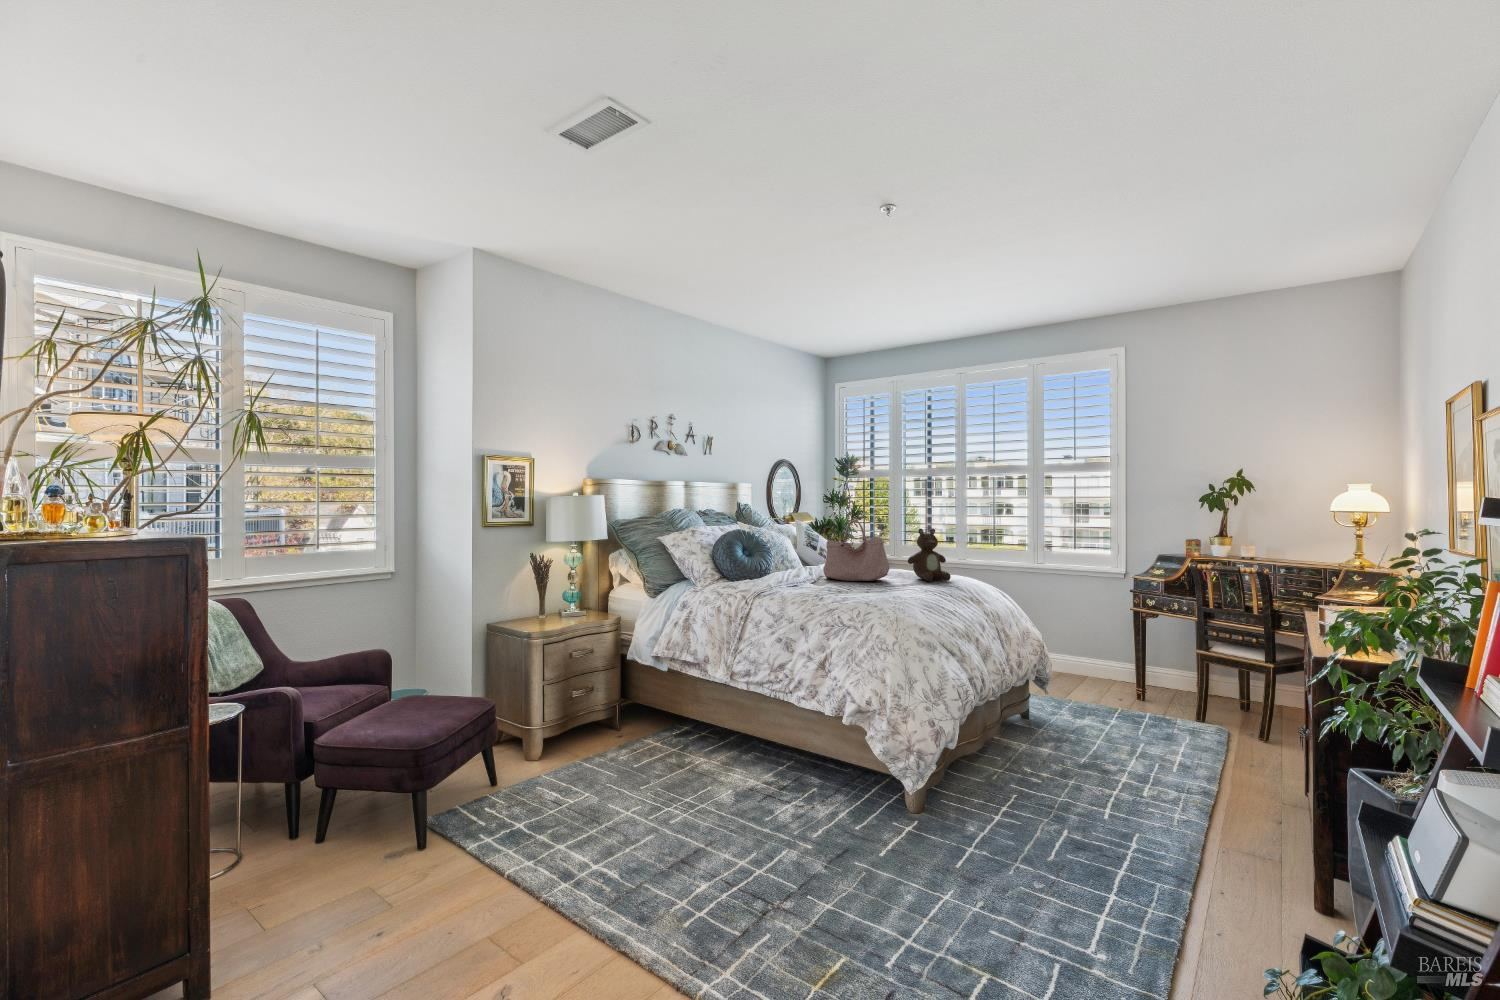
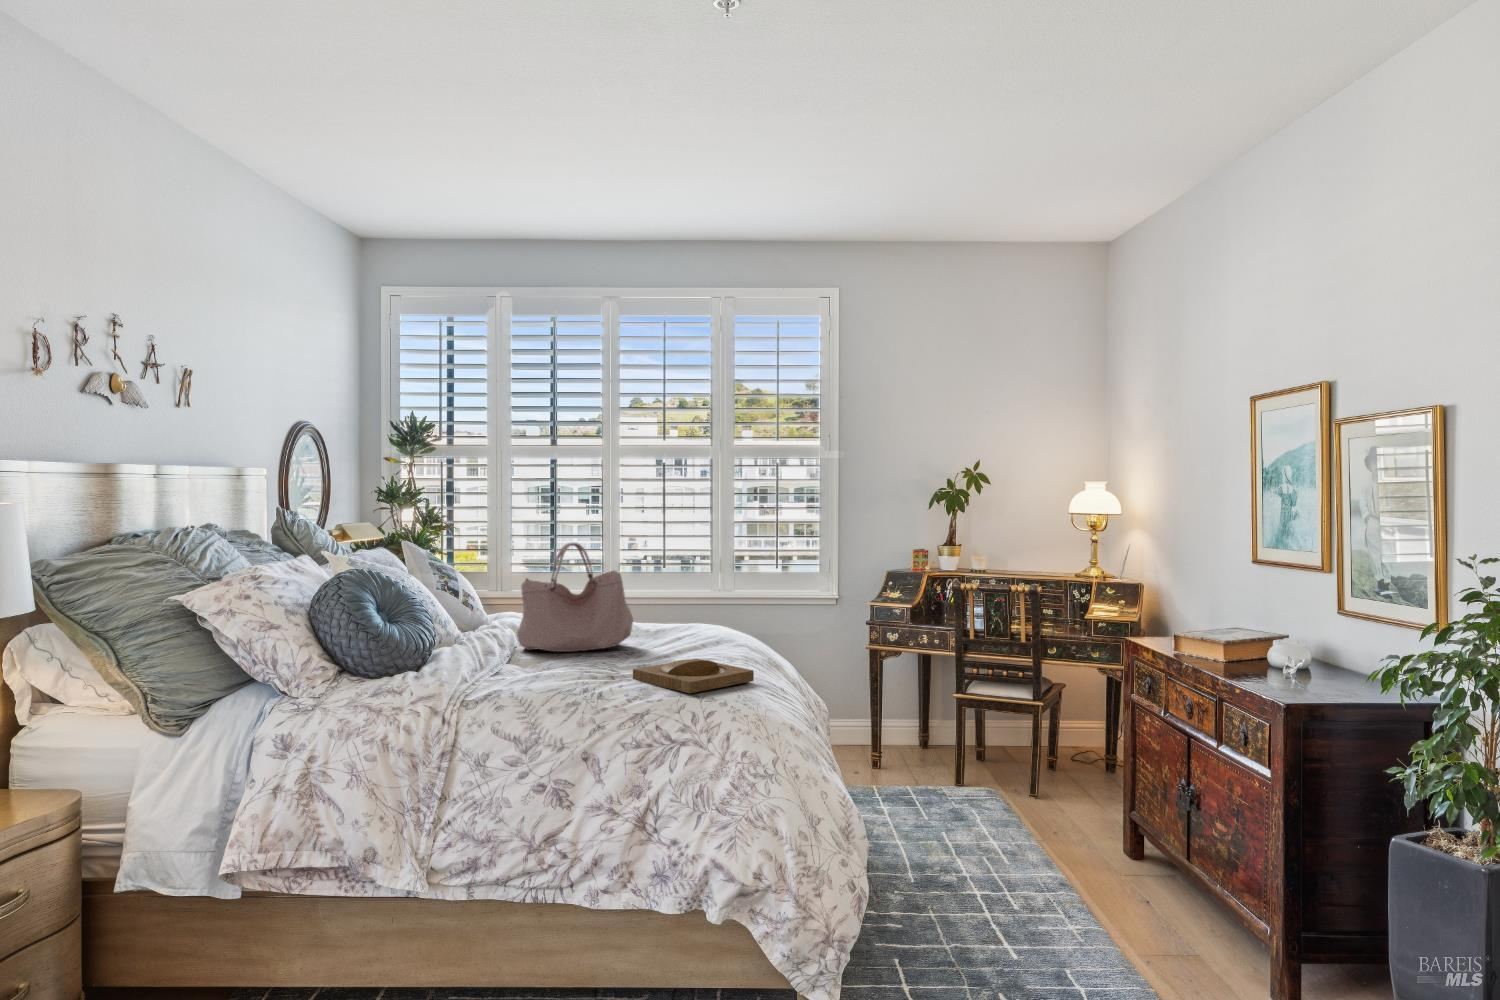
teddy bear: present [908,528,951,581] -> none [648,551,714,639]
tray: none [854,586,916,602] -> present [633,659,754,693]

